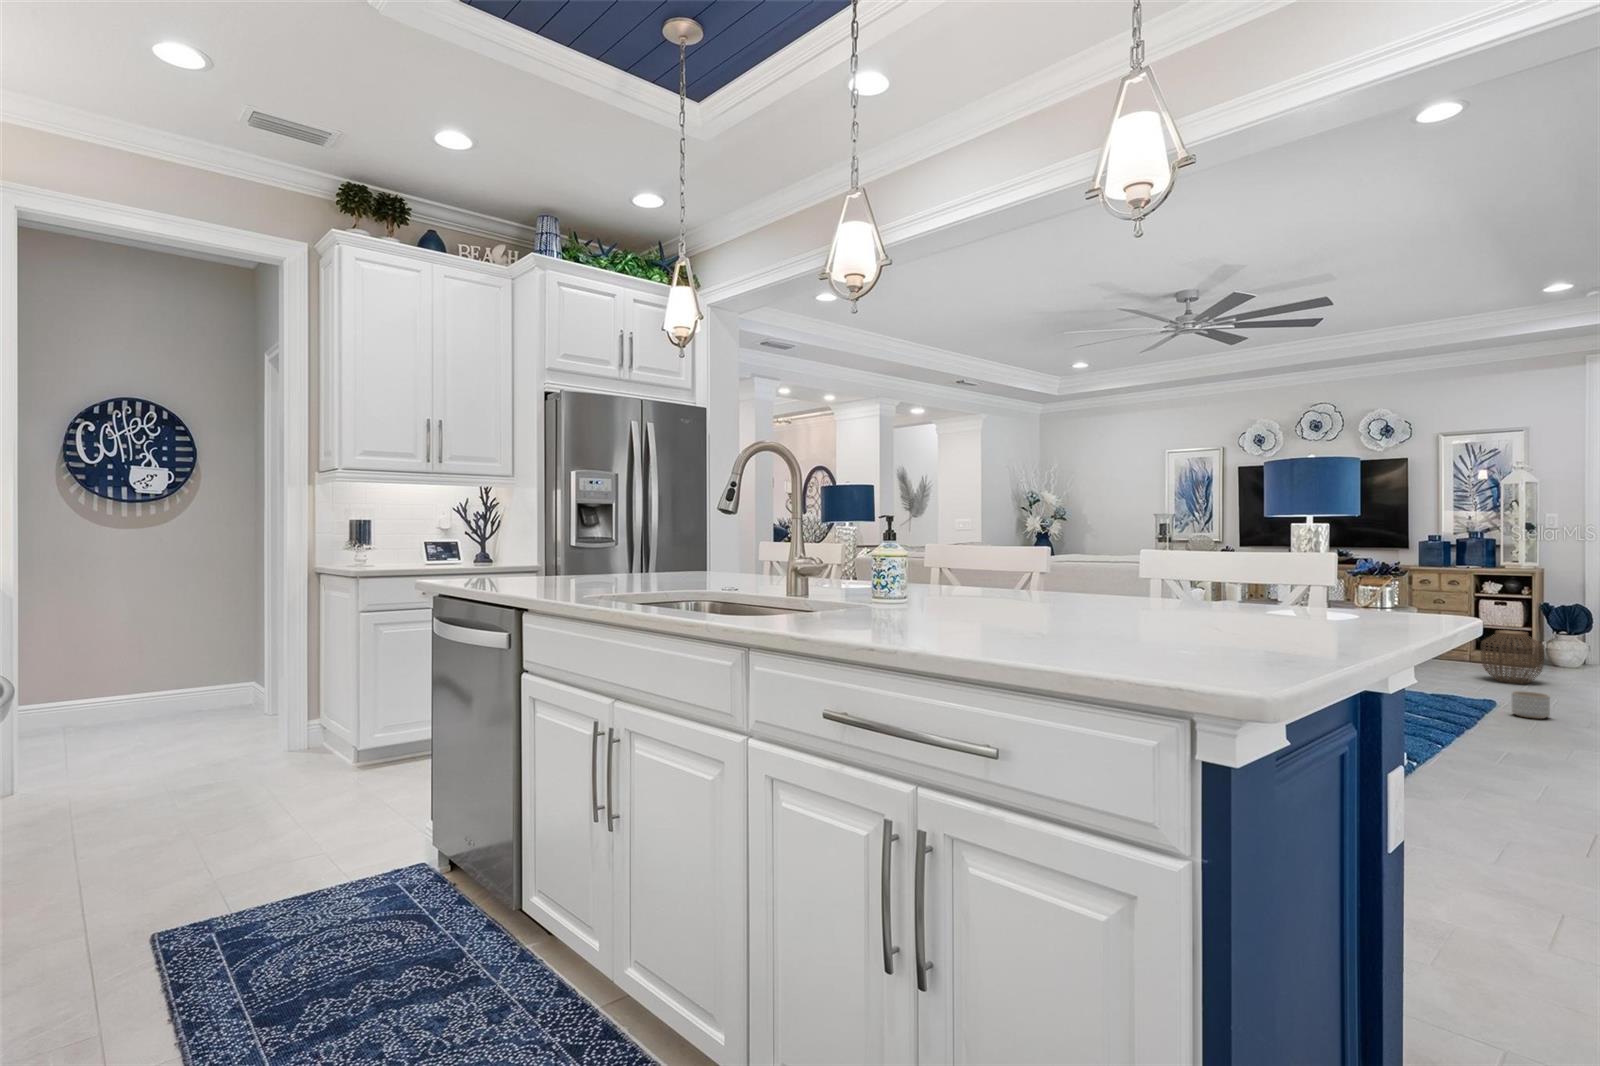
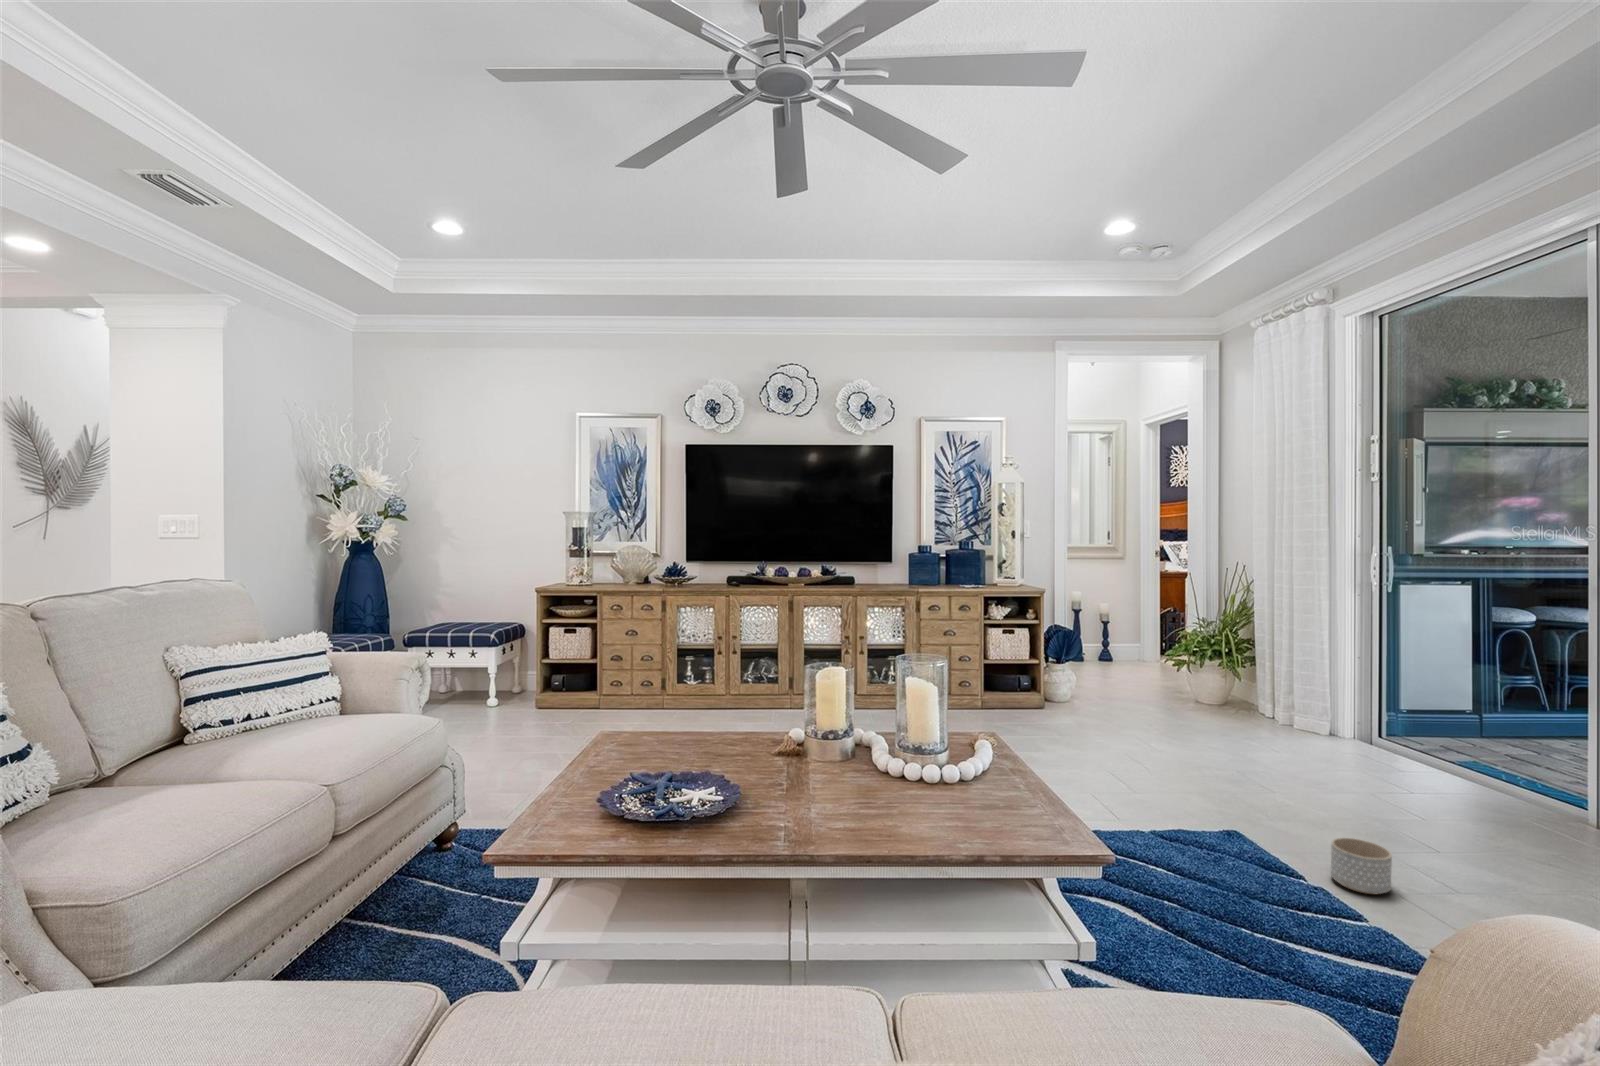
woven basket: present [1481,630,1544,683] -> none [1078,685,1149,761]

